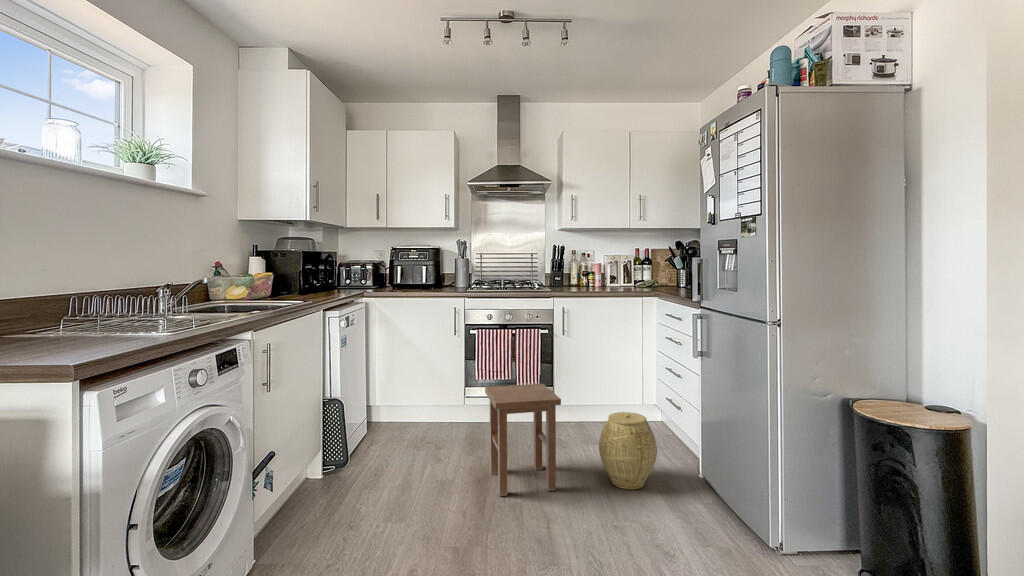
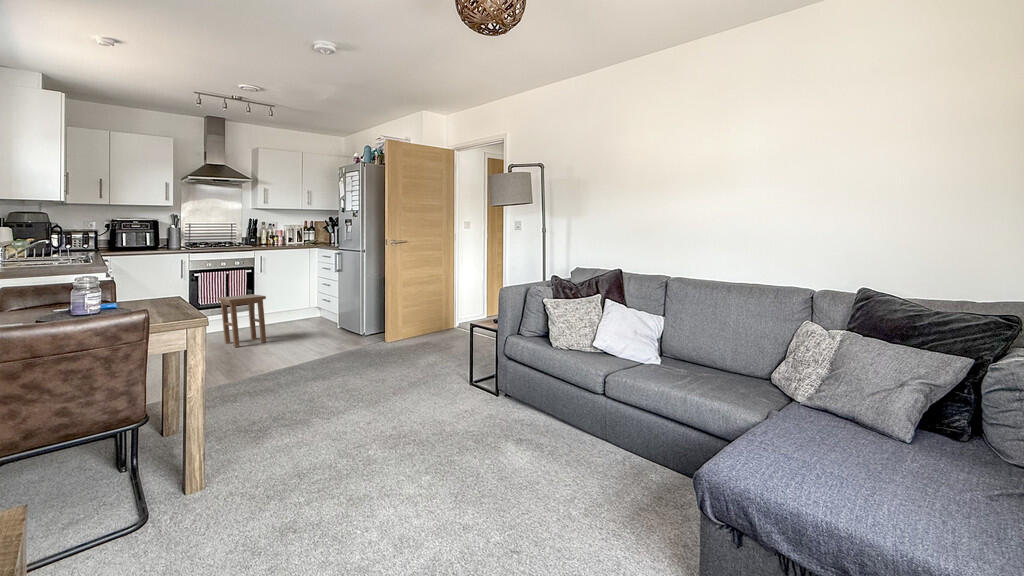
woven basket: present [599,412,657,489] -> none [288,302,318,337]

